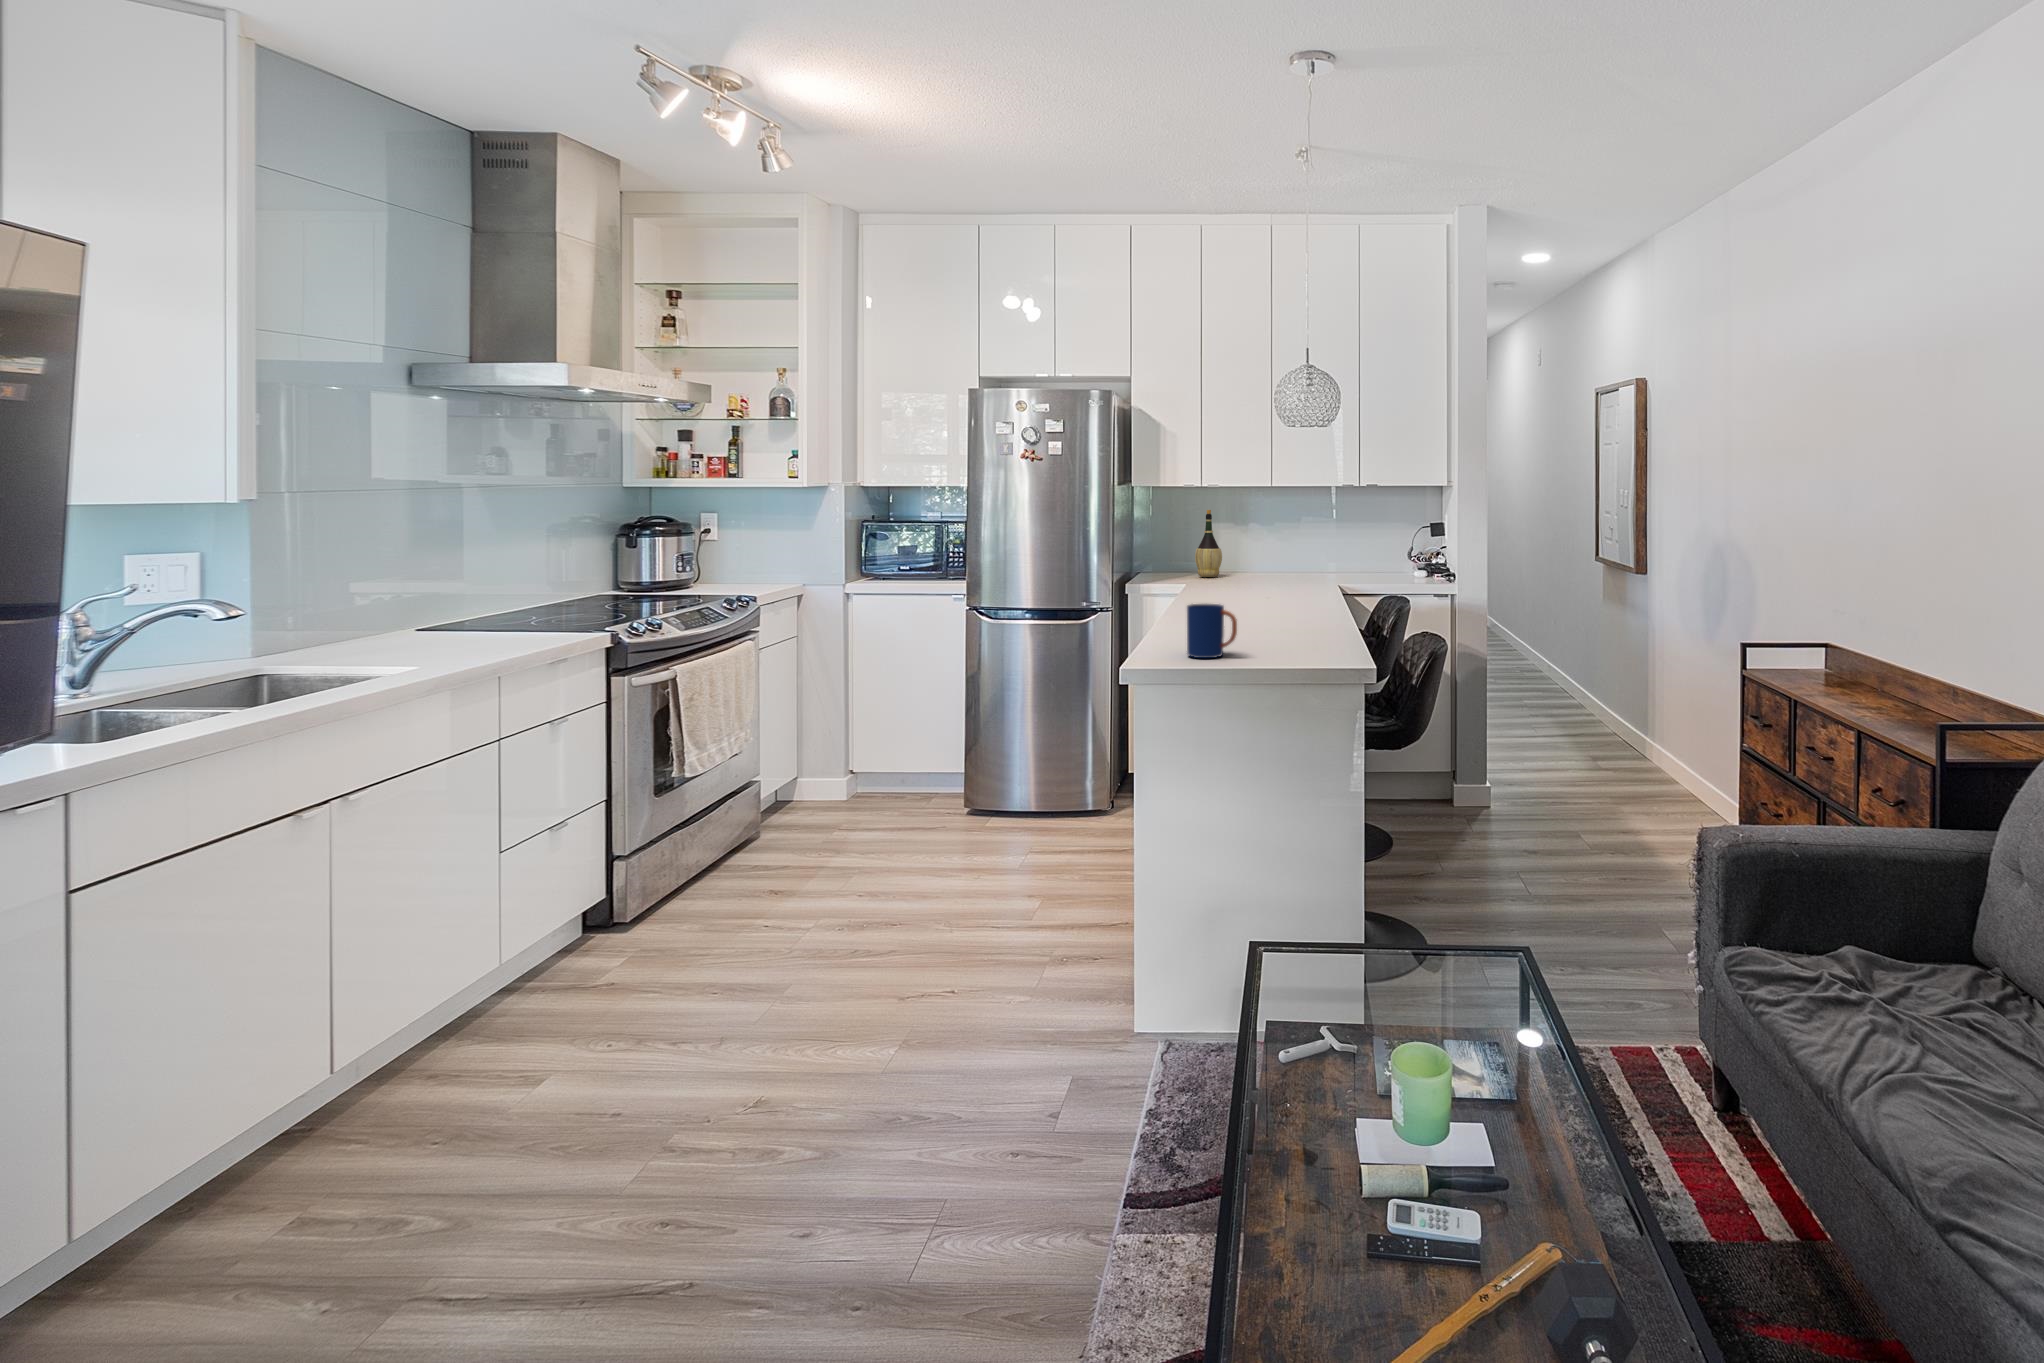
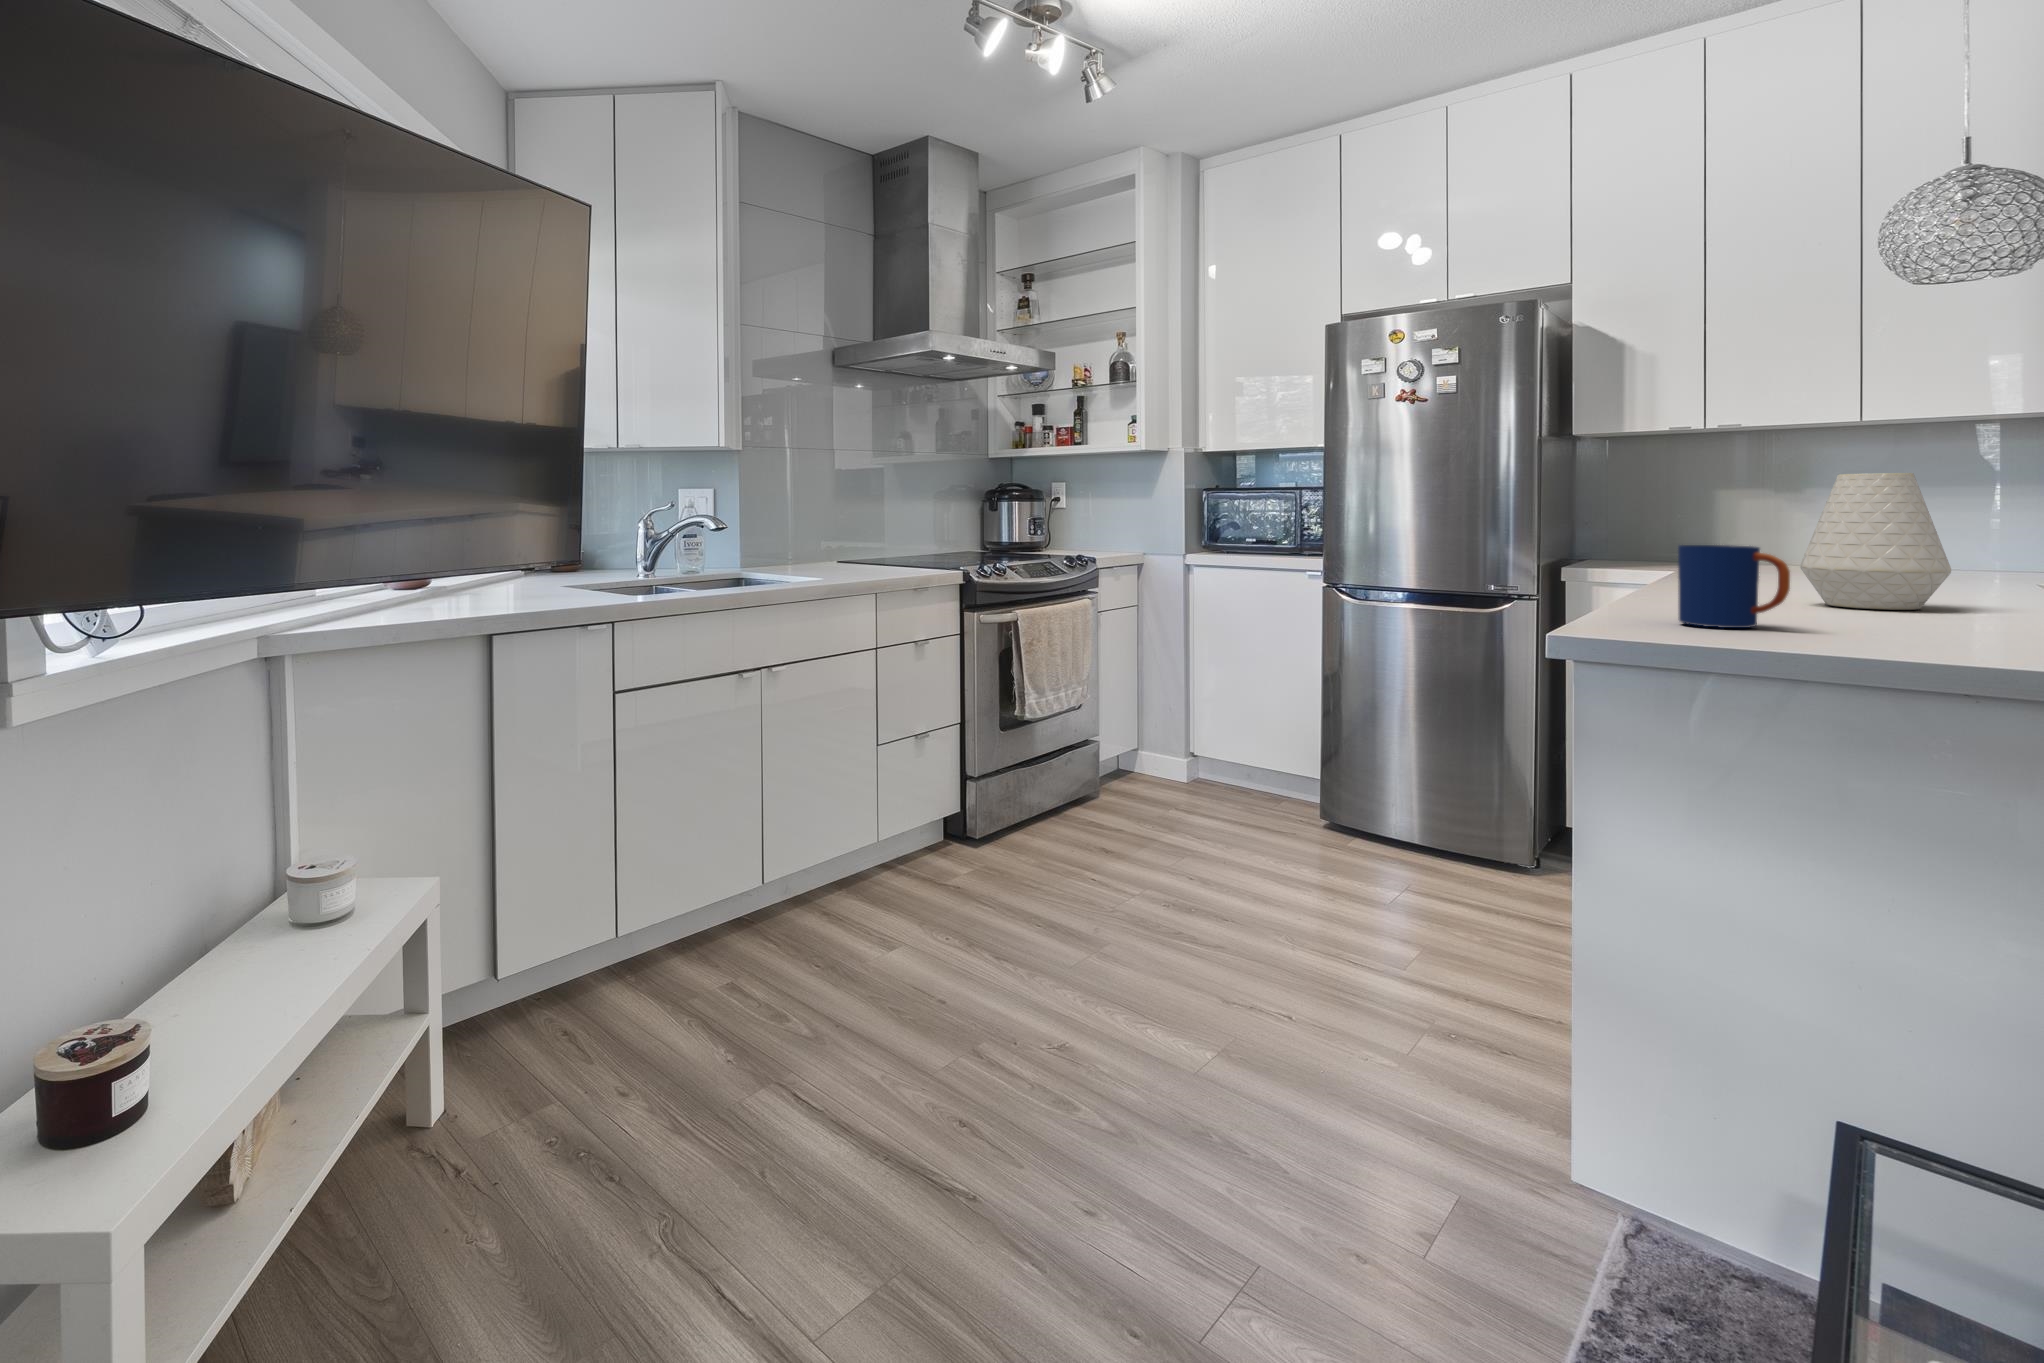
wine bottle: present [1195,510,1222,577] -> none [1687,462,1741,560]
vase: none [1245,546,1305,629] -> present [1800,473,1951,610]

